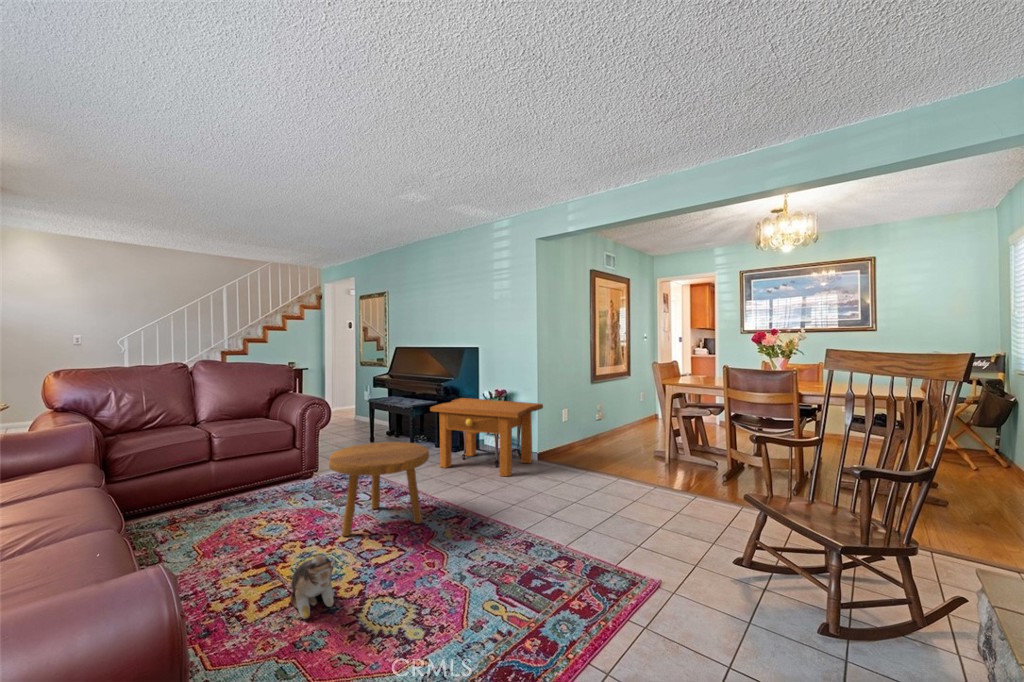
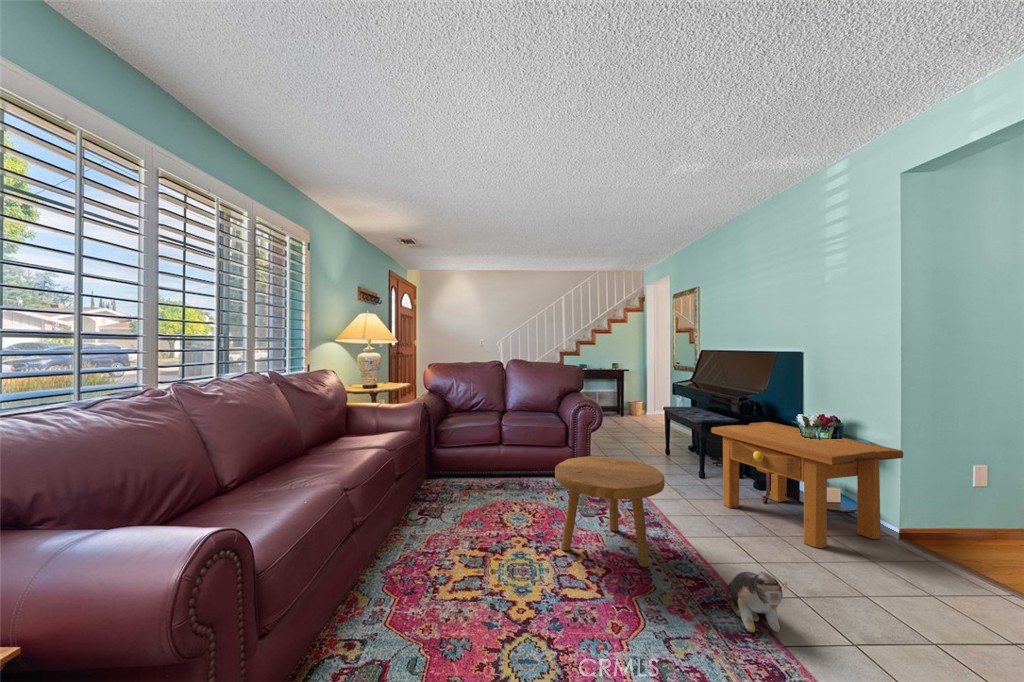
plush toy: present [290,556,336,619] -> present [729,572,787,632]

